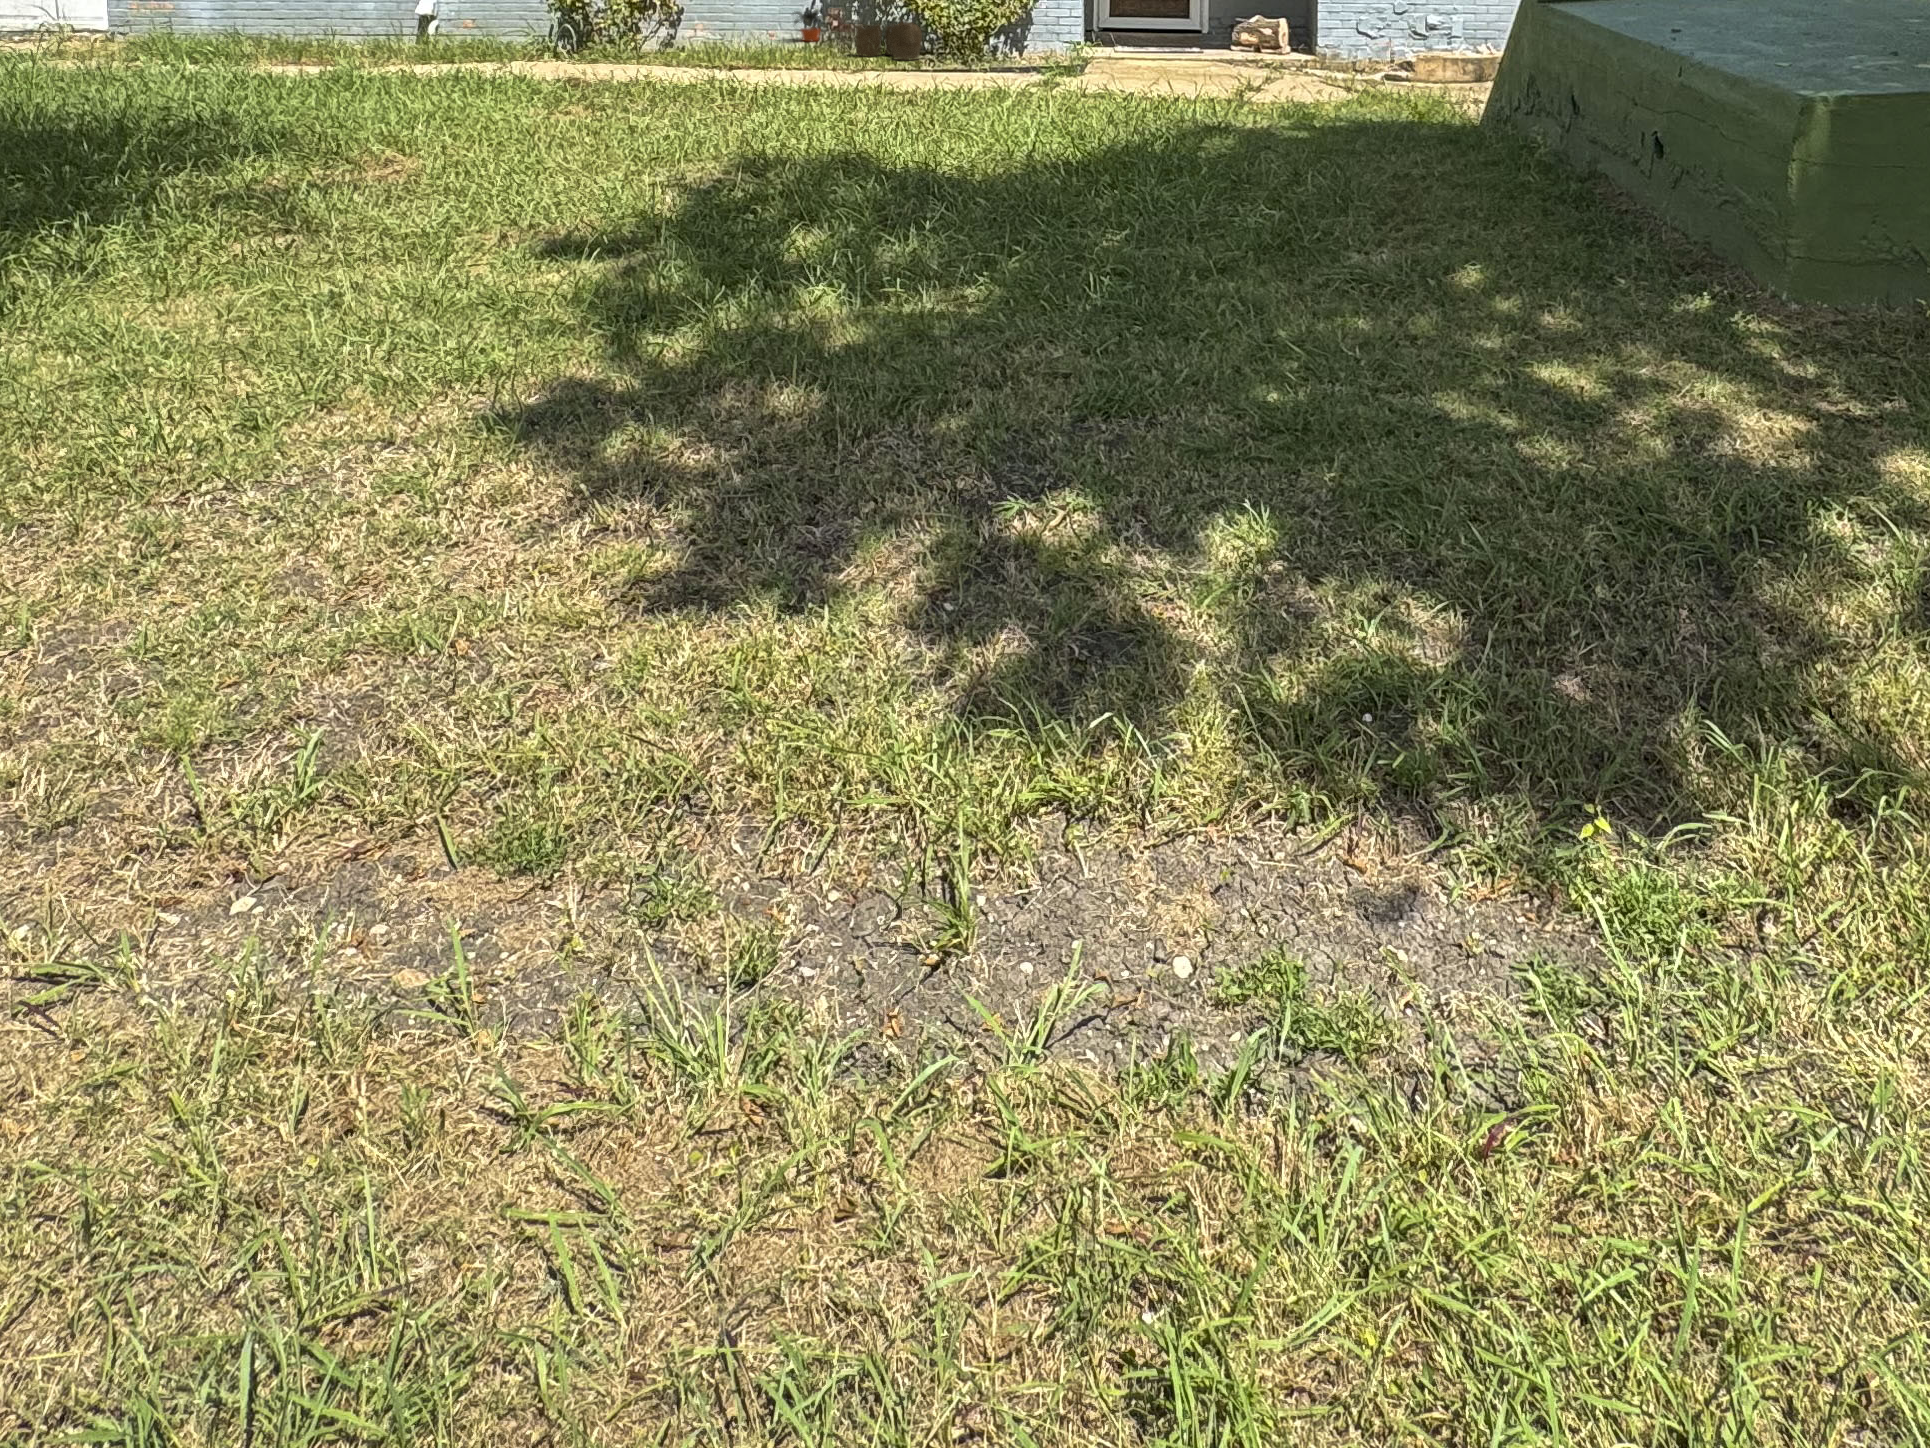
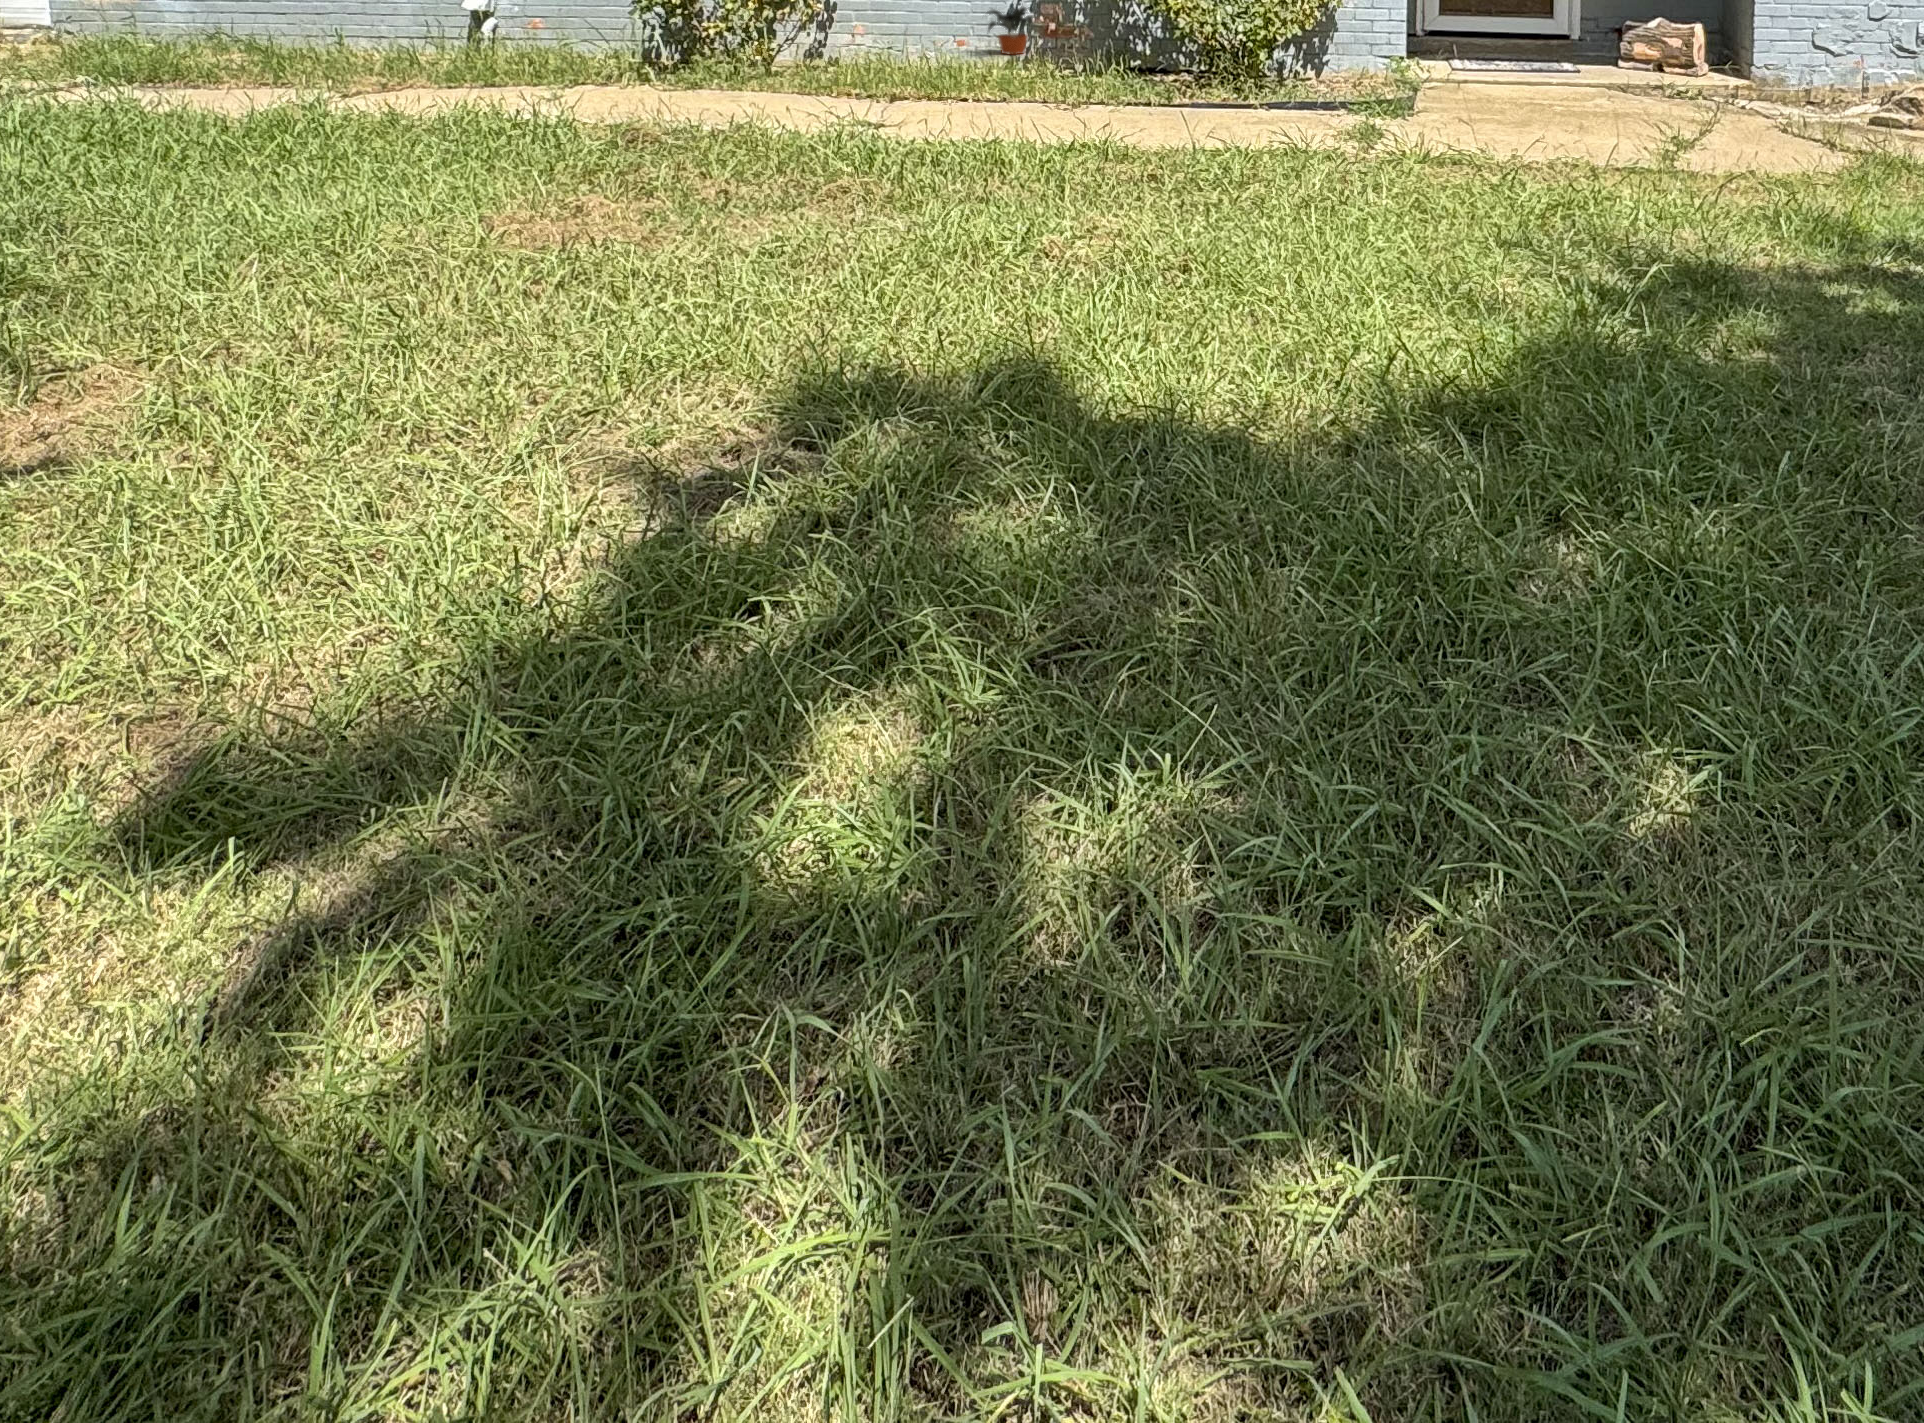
woven basket: present [856,21,922,60] -> none [1075,23,1175,89]

